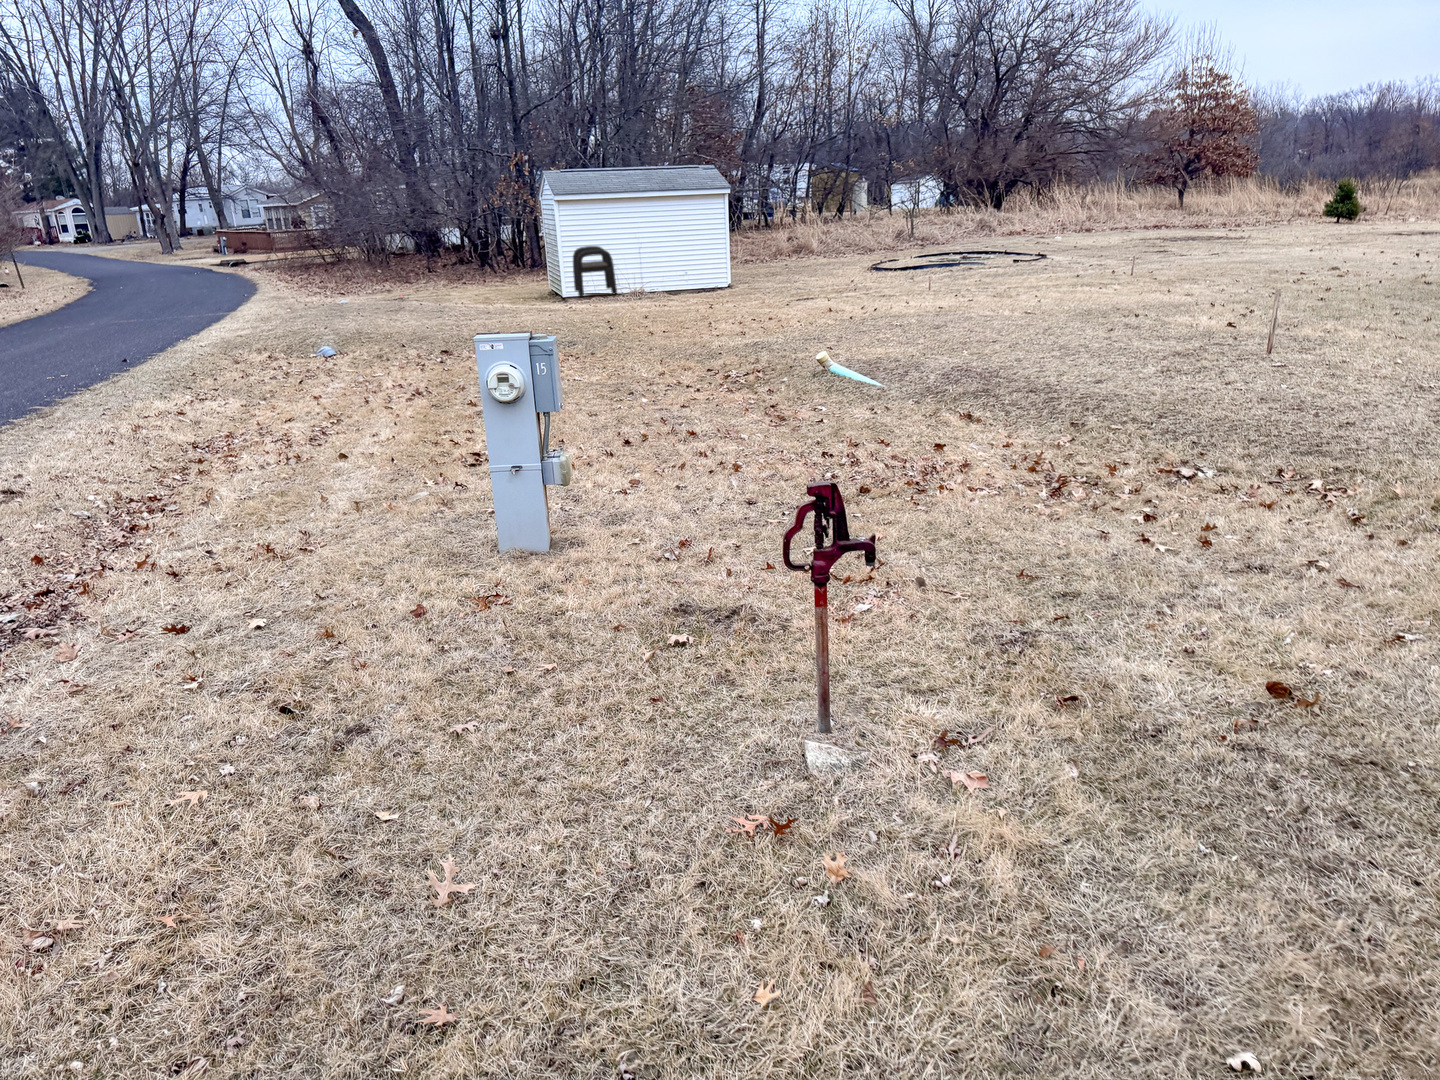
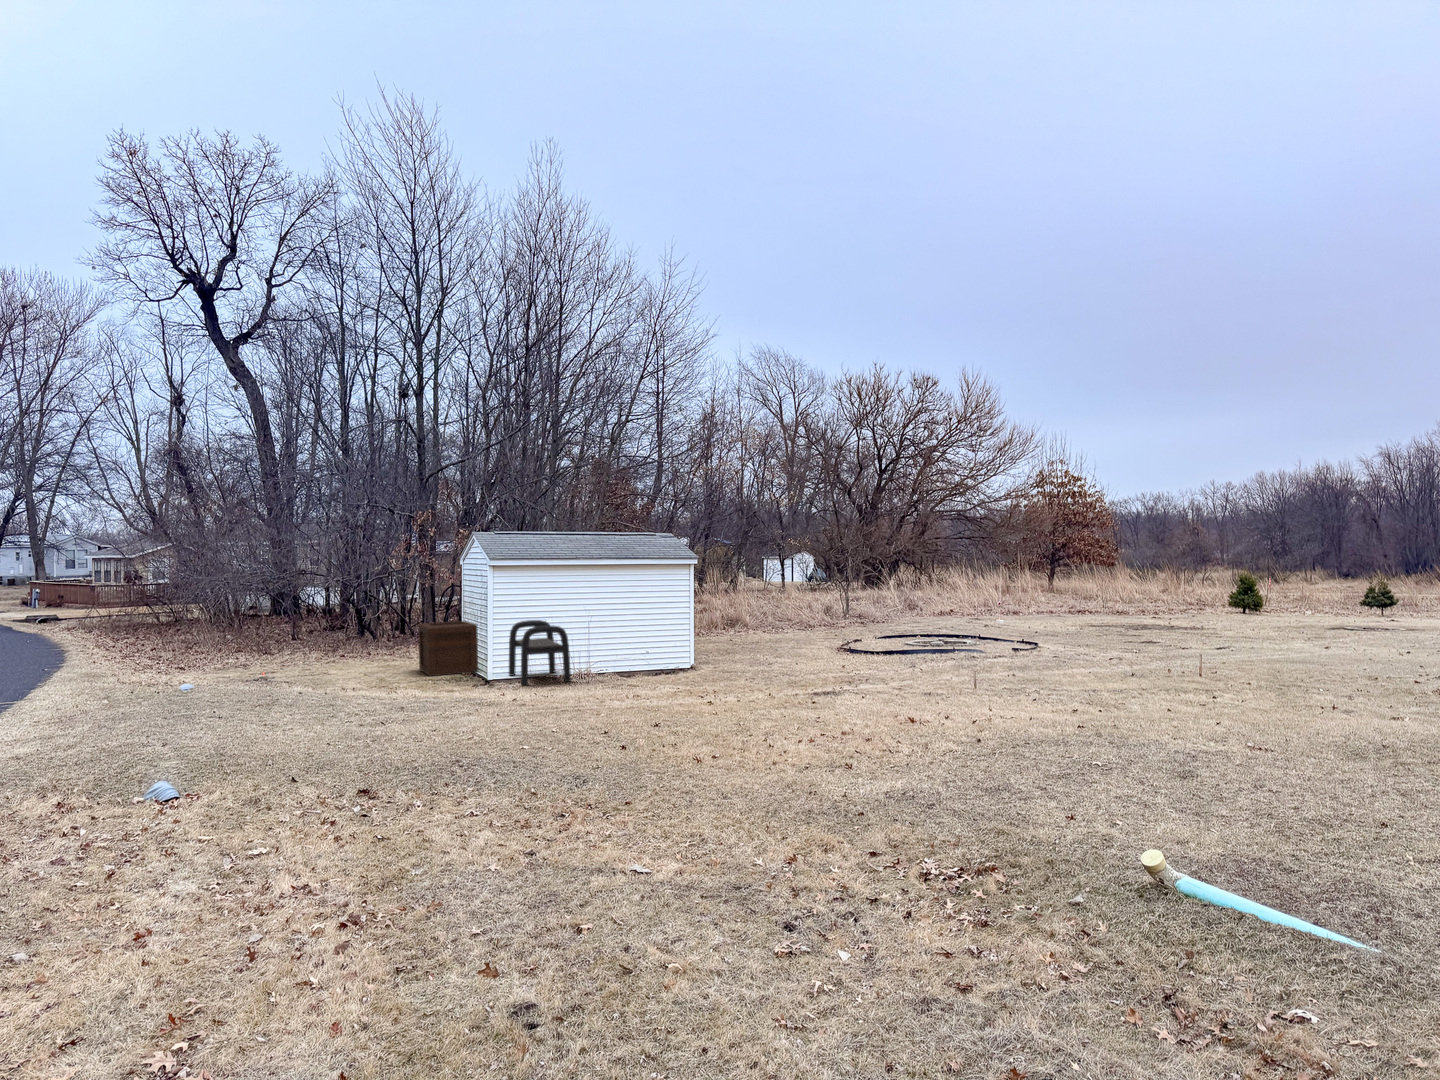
wooden crate: none [507,249,554,294] -> present [418,621,478,676]

